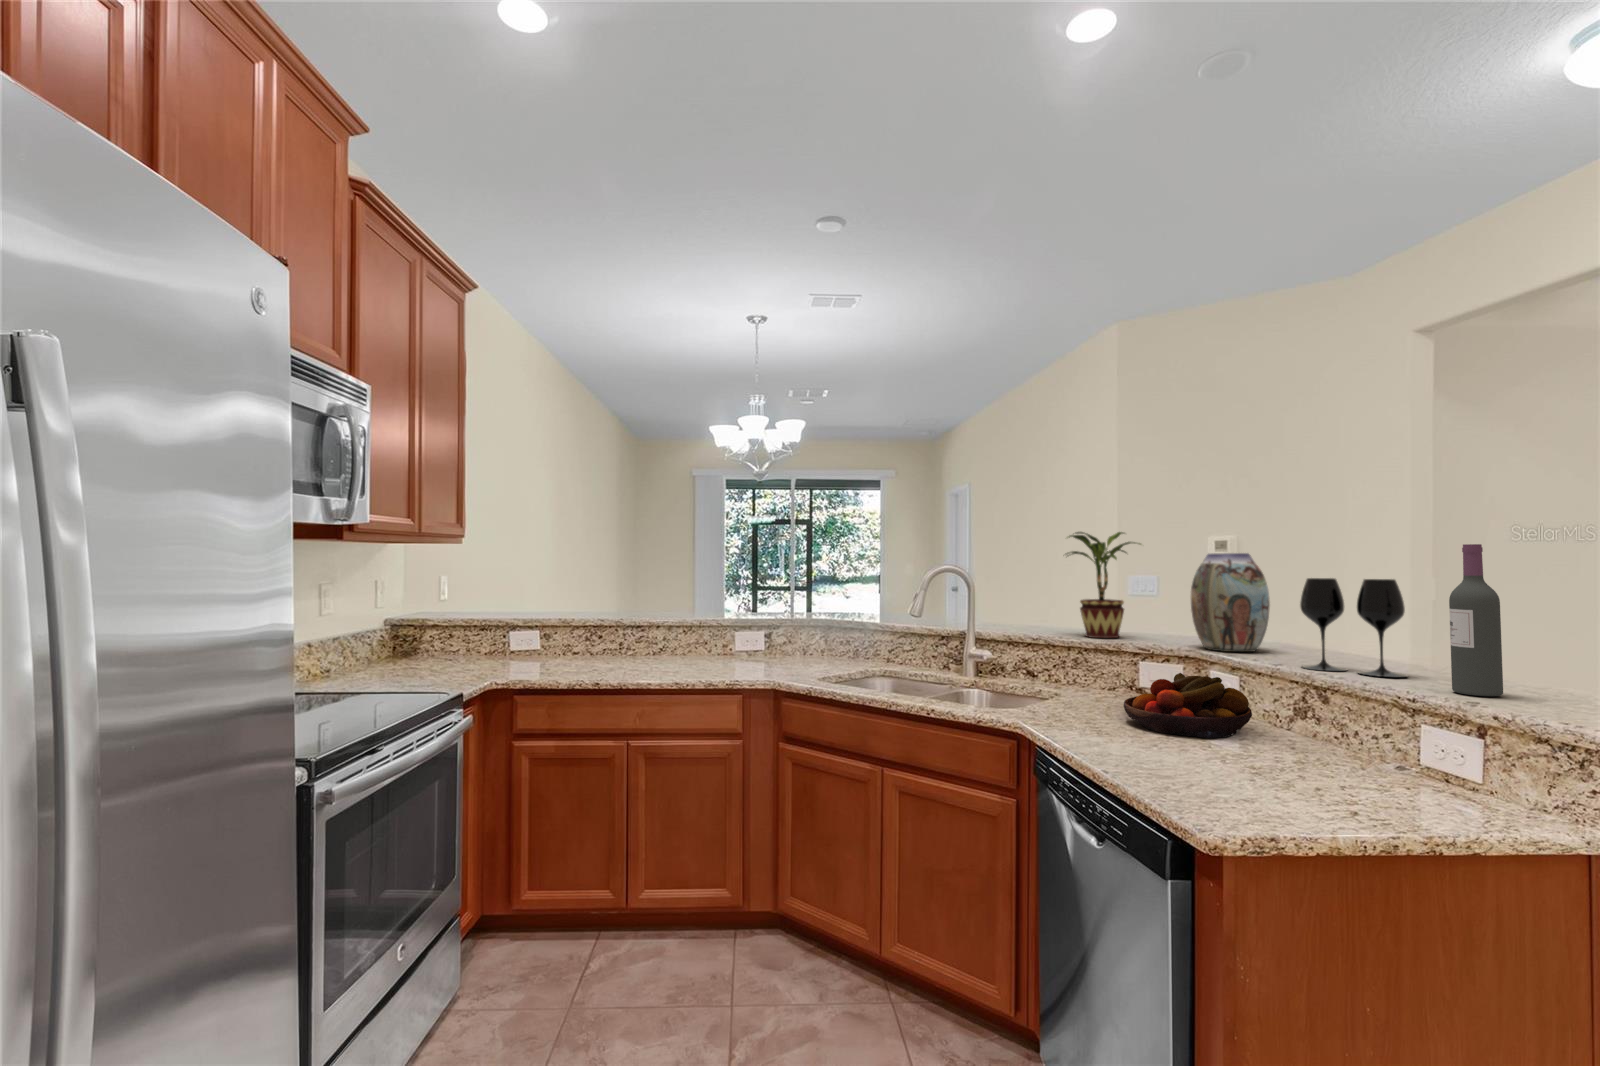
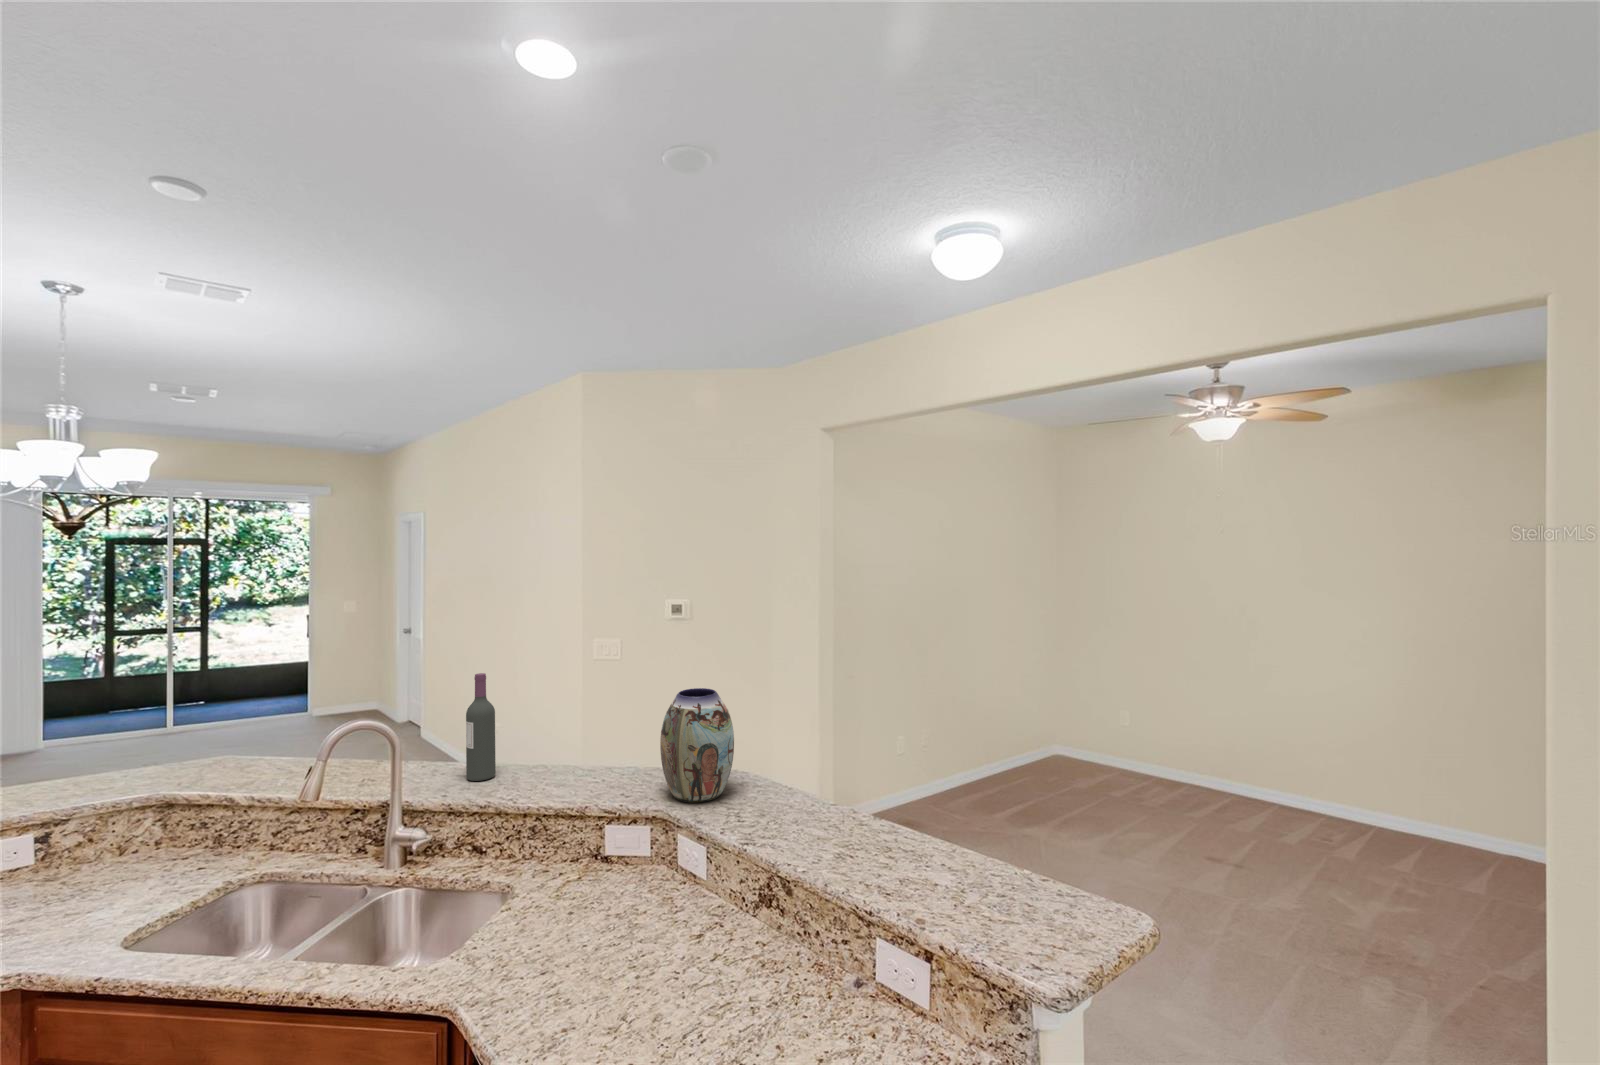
potted plant: present [1067,532,1141,638] -> none [521,655,613,788]
wine bottle: present [1449,544,1503,696] -> present [466,673,496,781]
wine glass: present [1300,578,1407,677] -> none [765,741,854,851]
fruit bowl: present [1124,673,1252,738] -> none [587,852,723,971]

